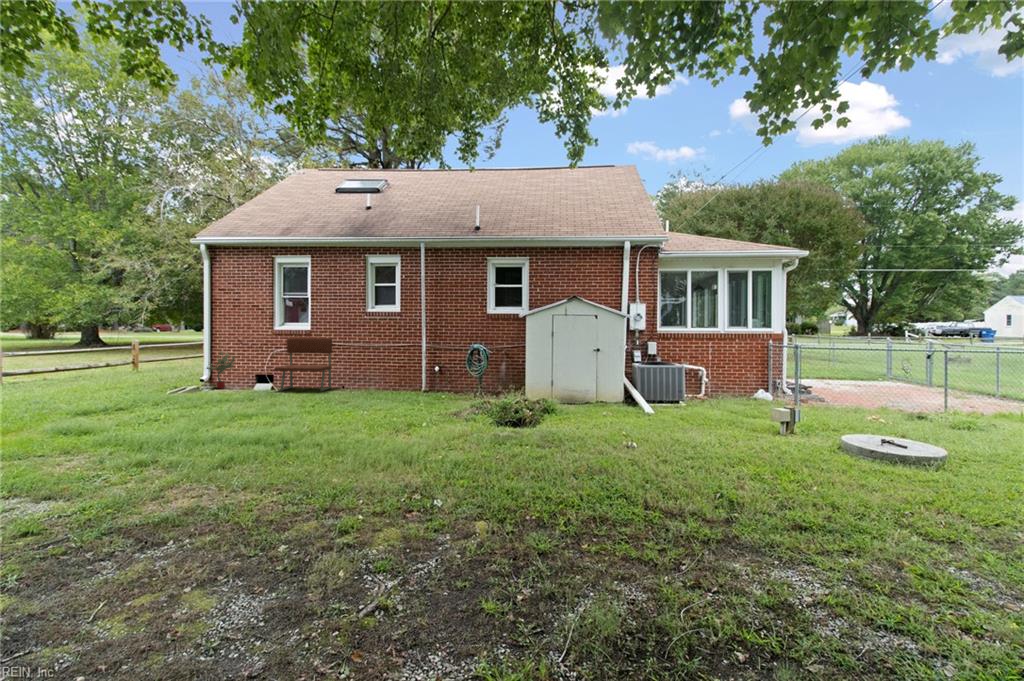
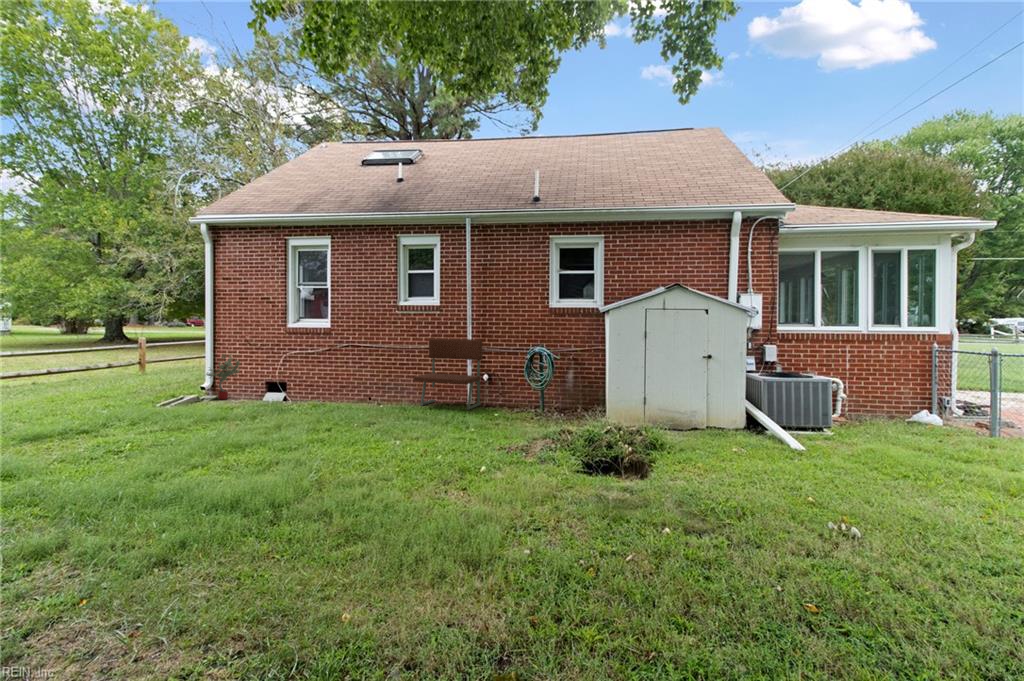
bench: present [274,337,332,391] -> present [413,338,482,410]

